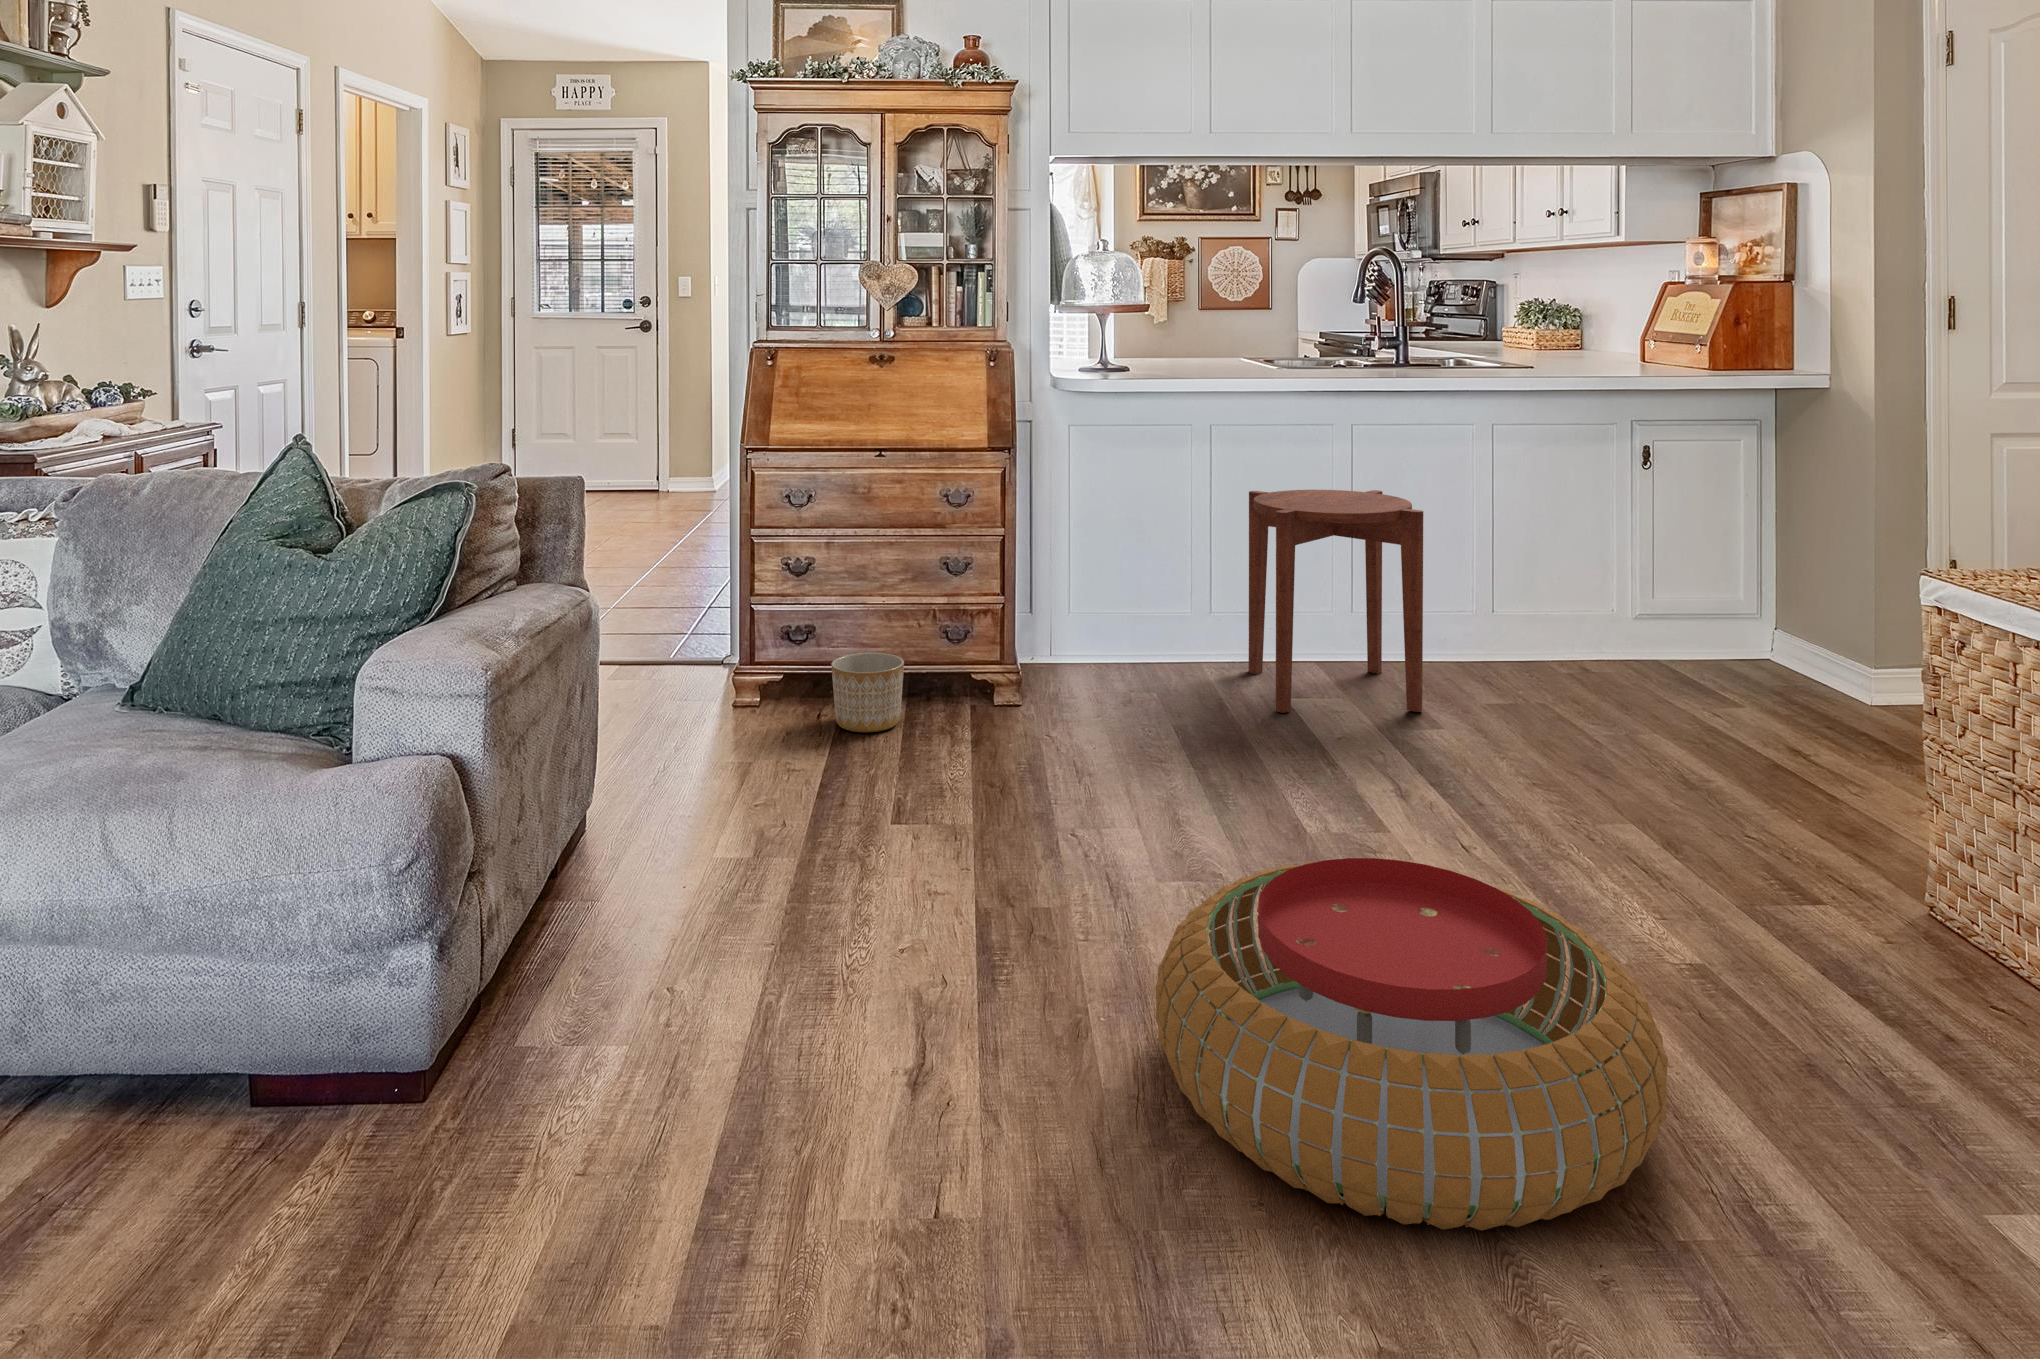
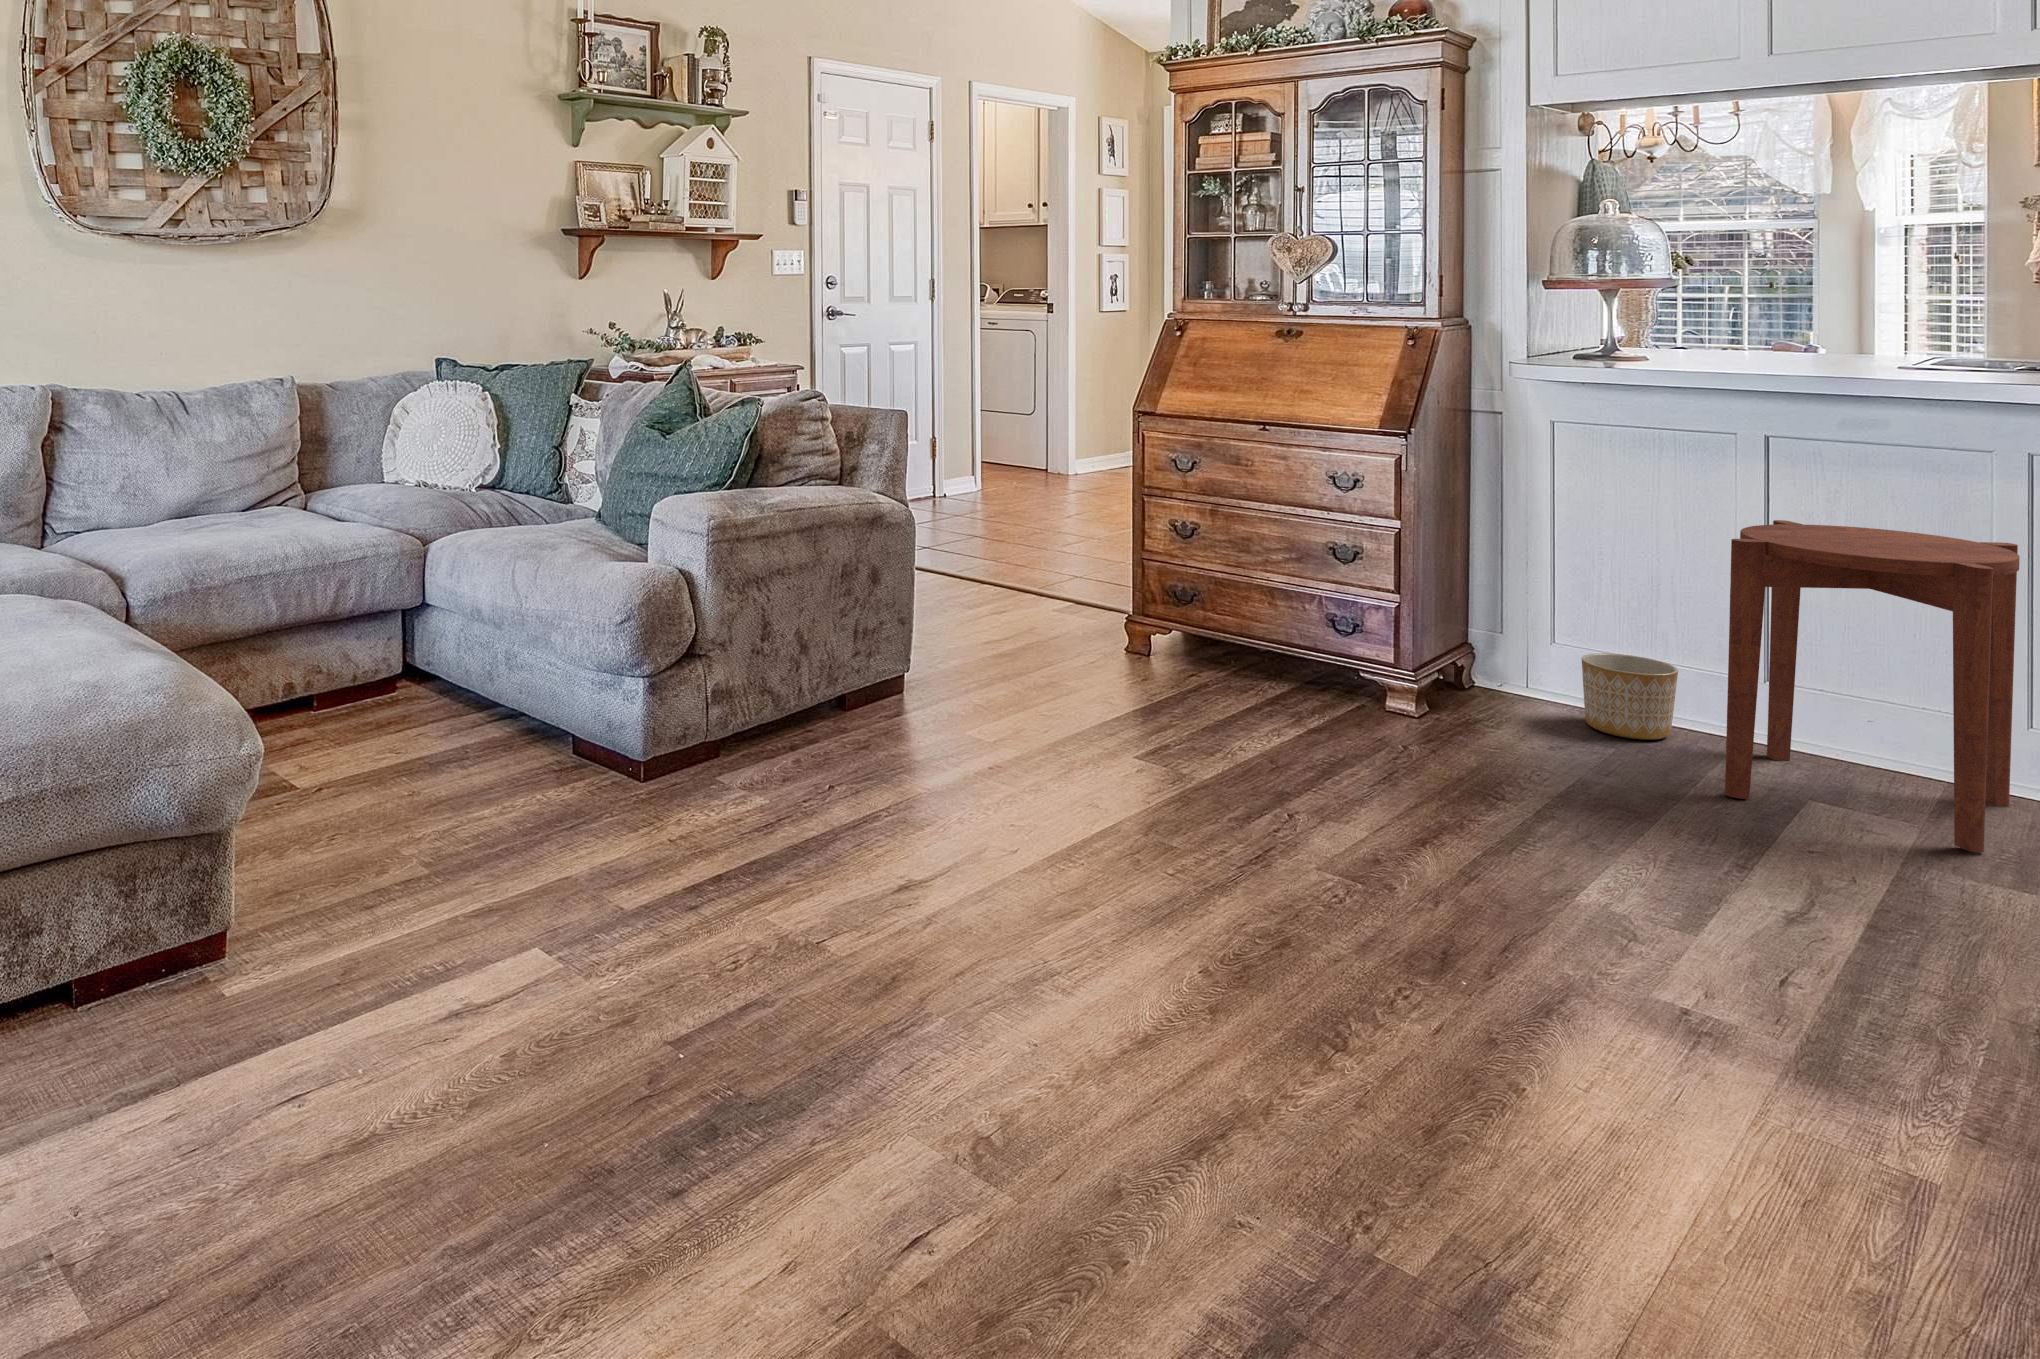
planter: present [831,653,904,732] -> present [1582,653,1678,740]
pouf: present [1155,858,1668,1231] -> none [1014,816,1542,1162]

